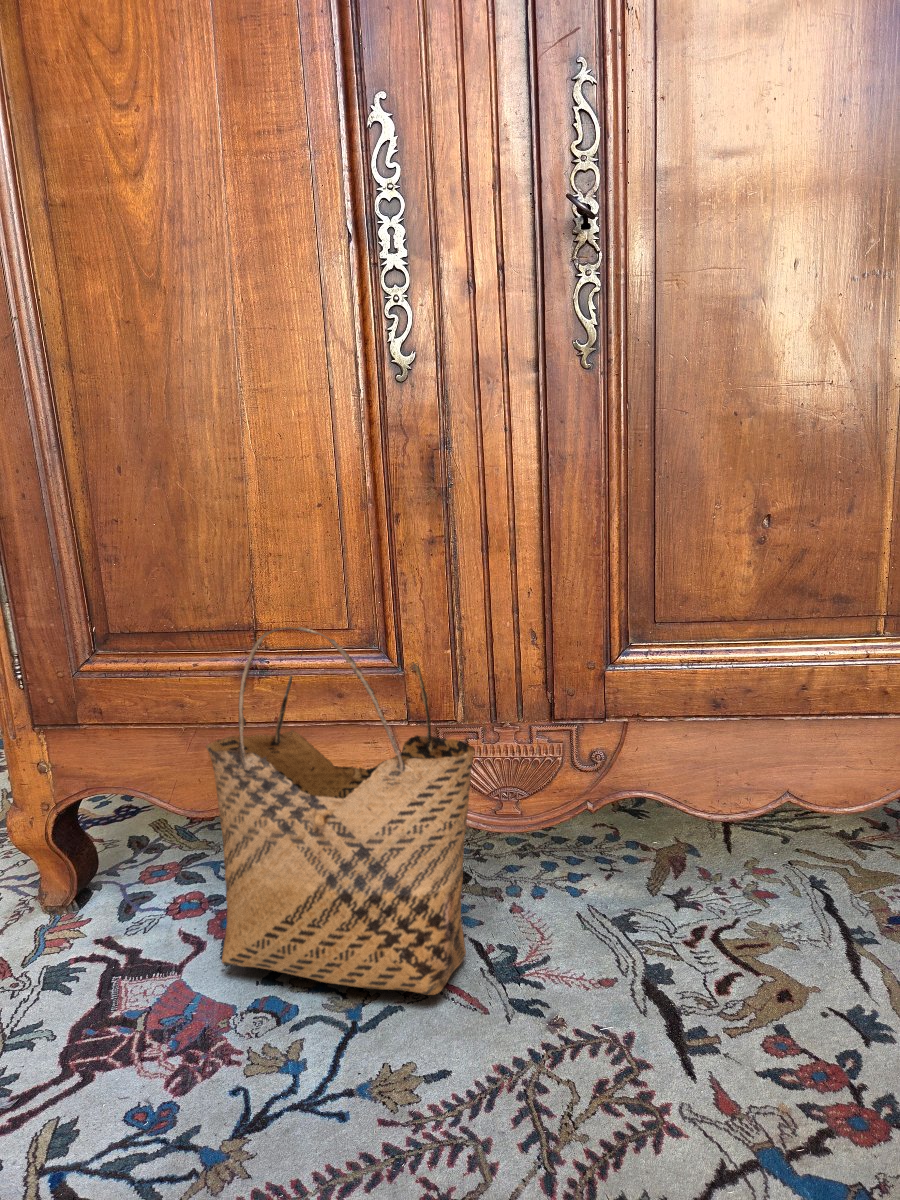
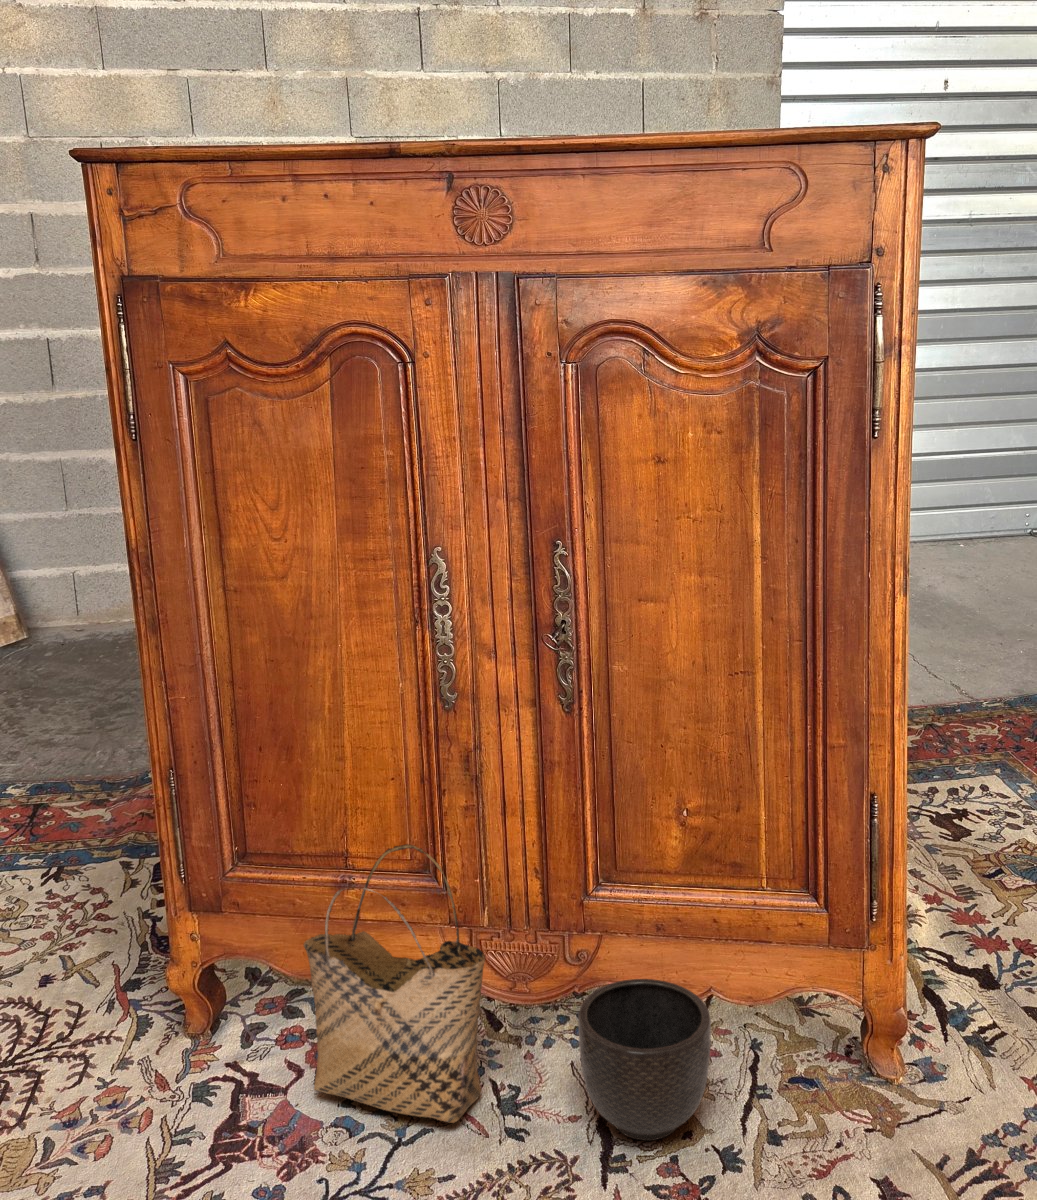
planter: none [615,780,814,1005] -> present [578,979,711,1141]

